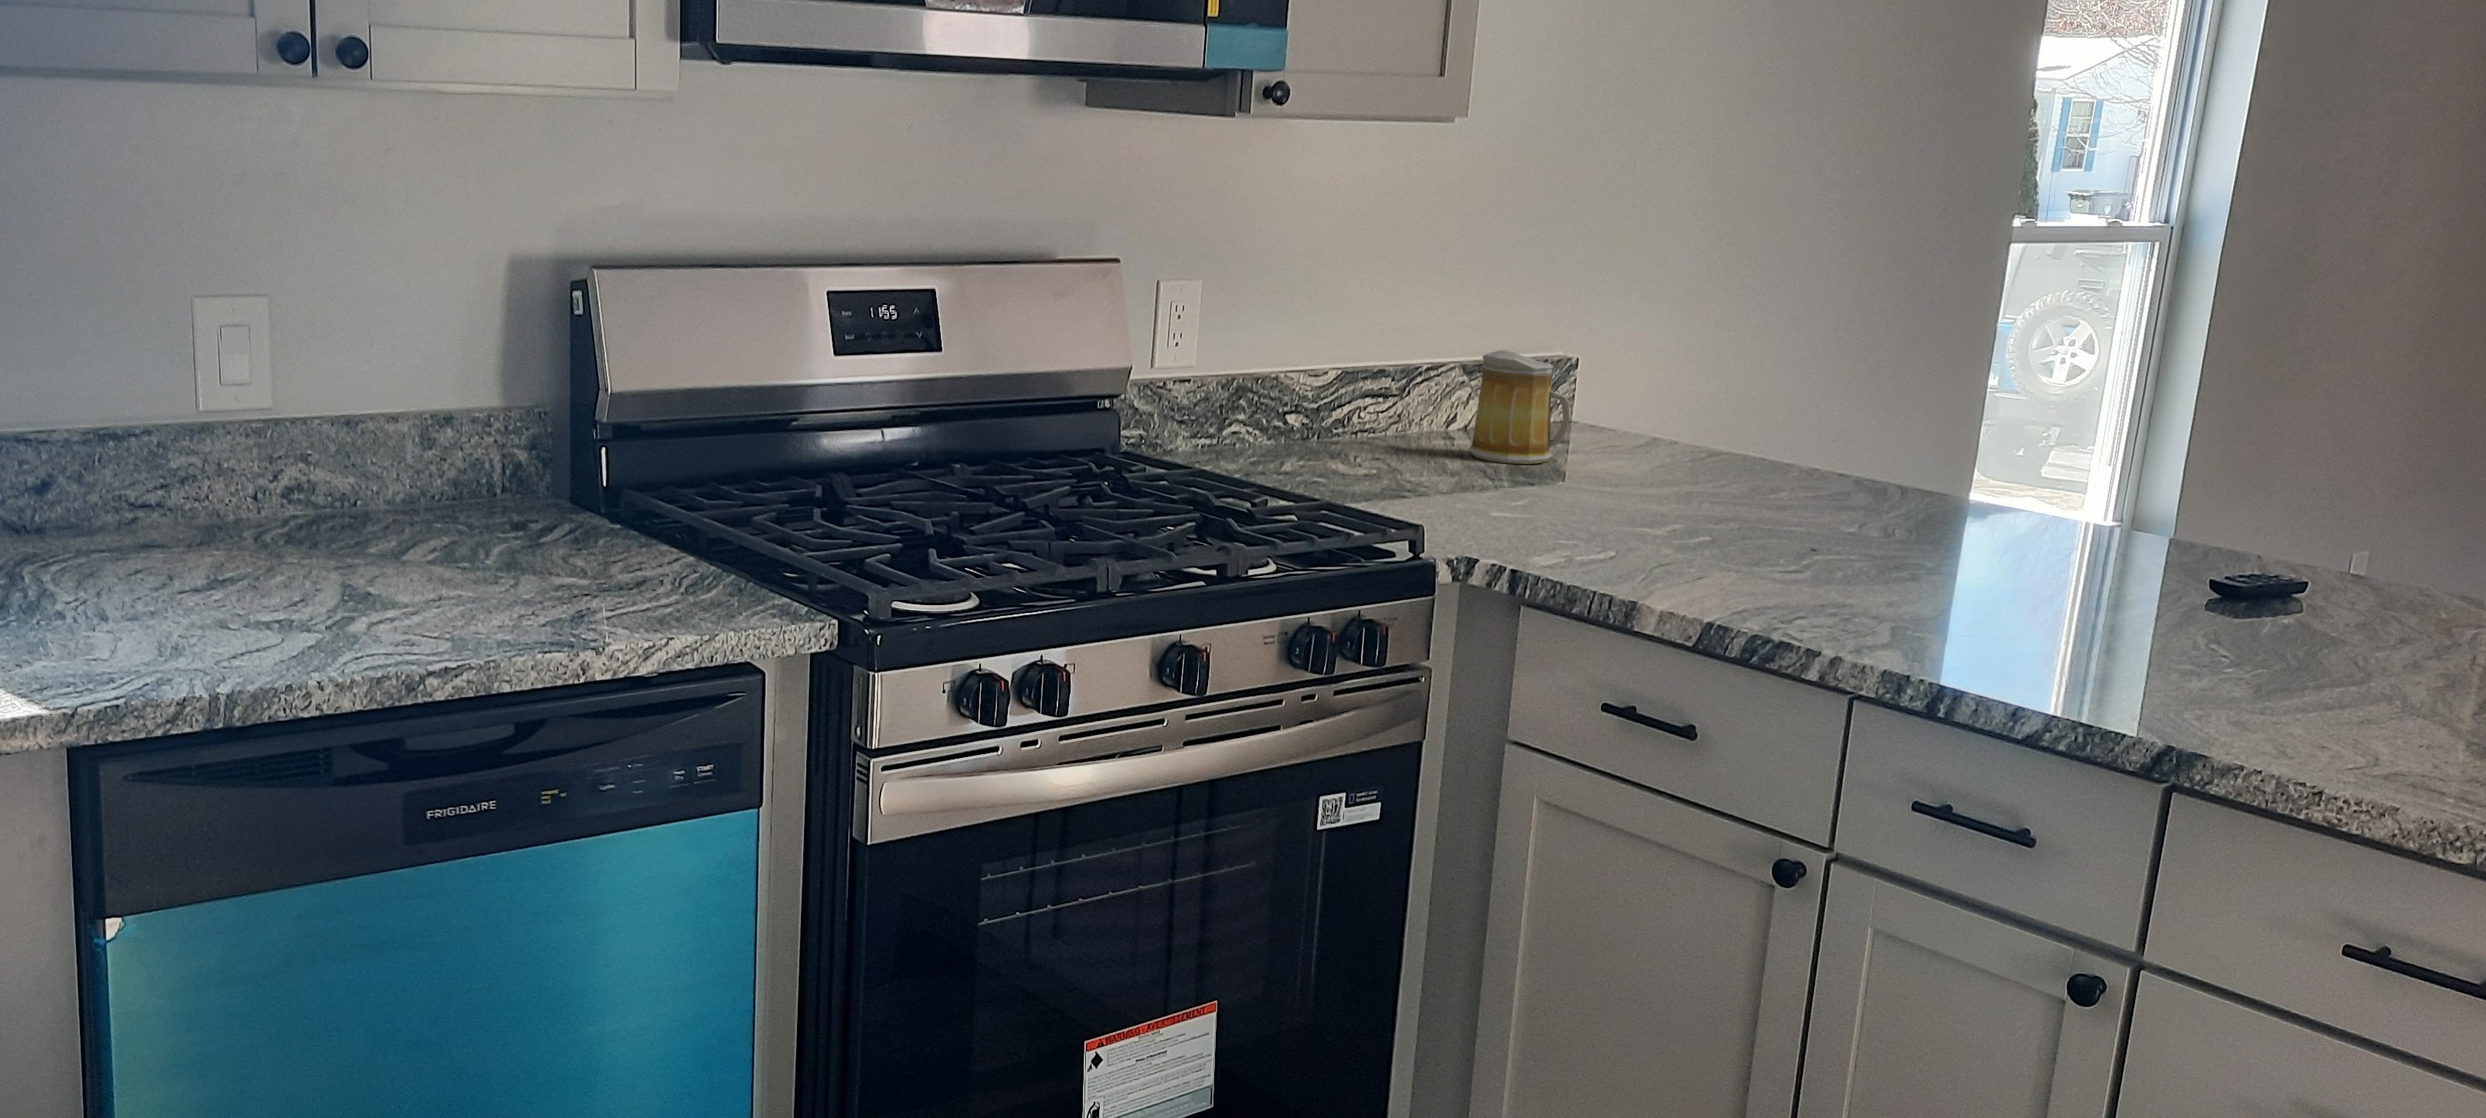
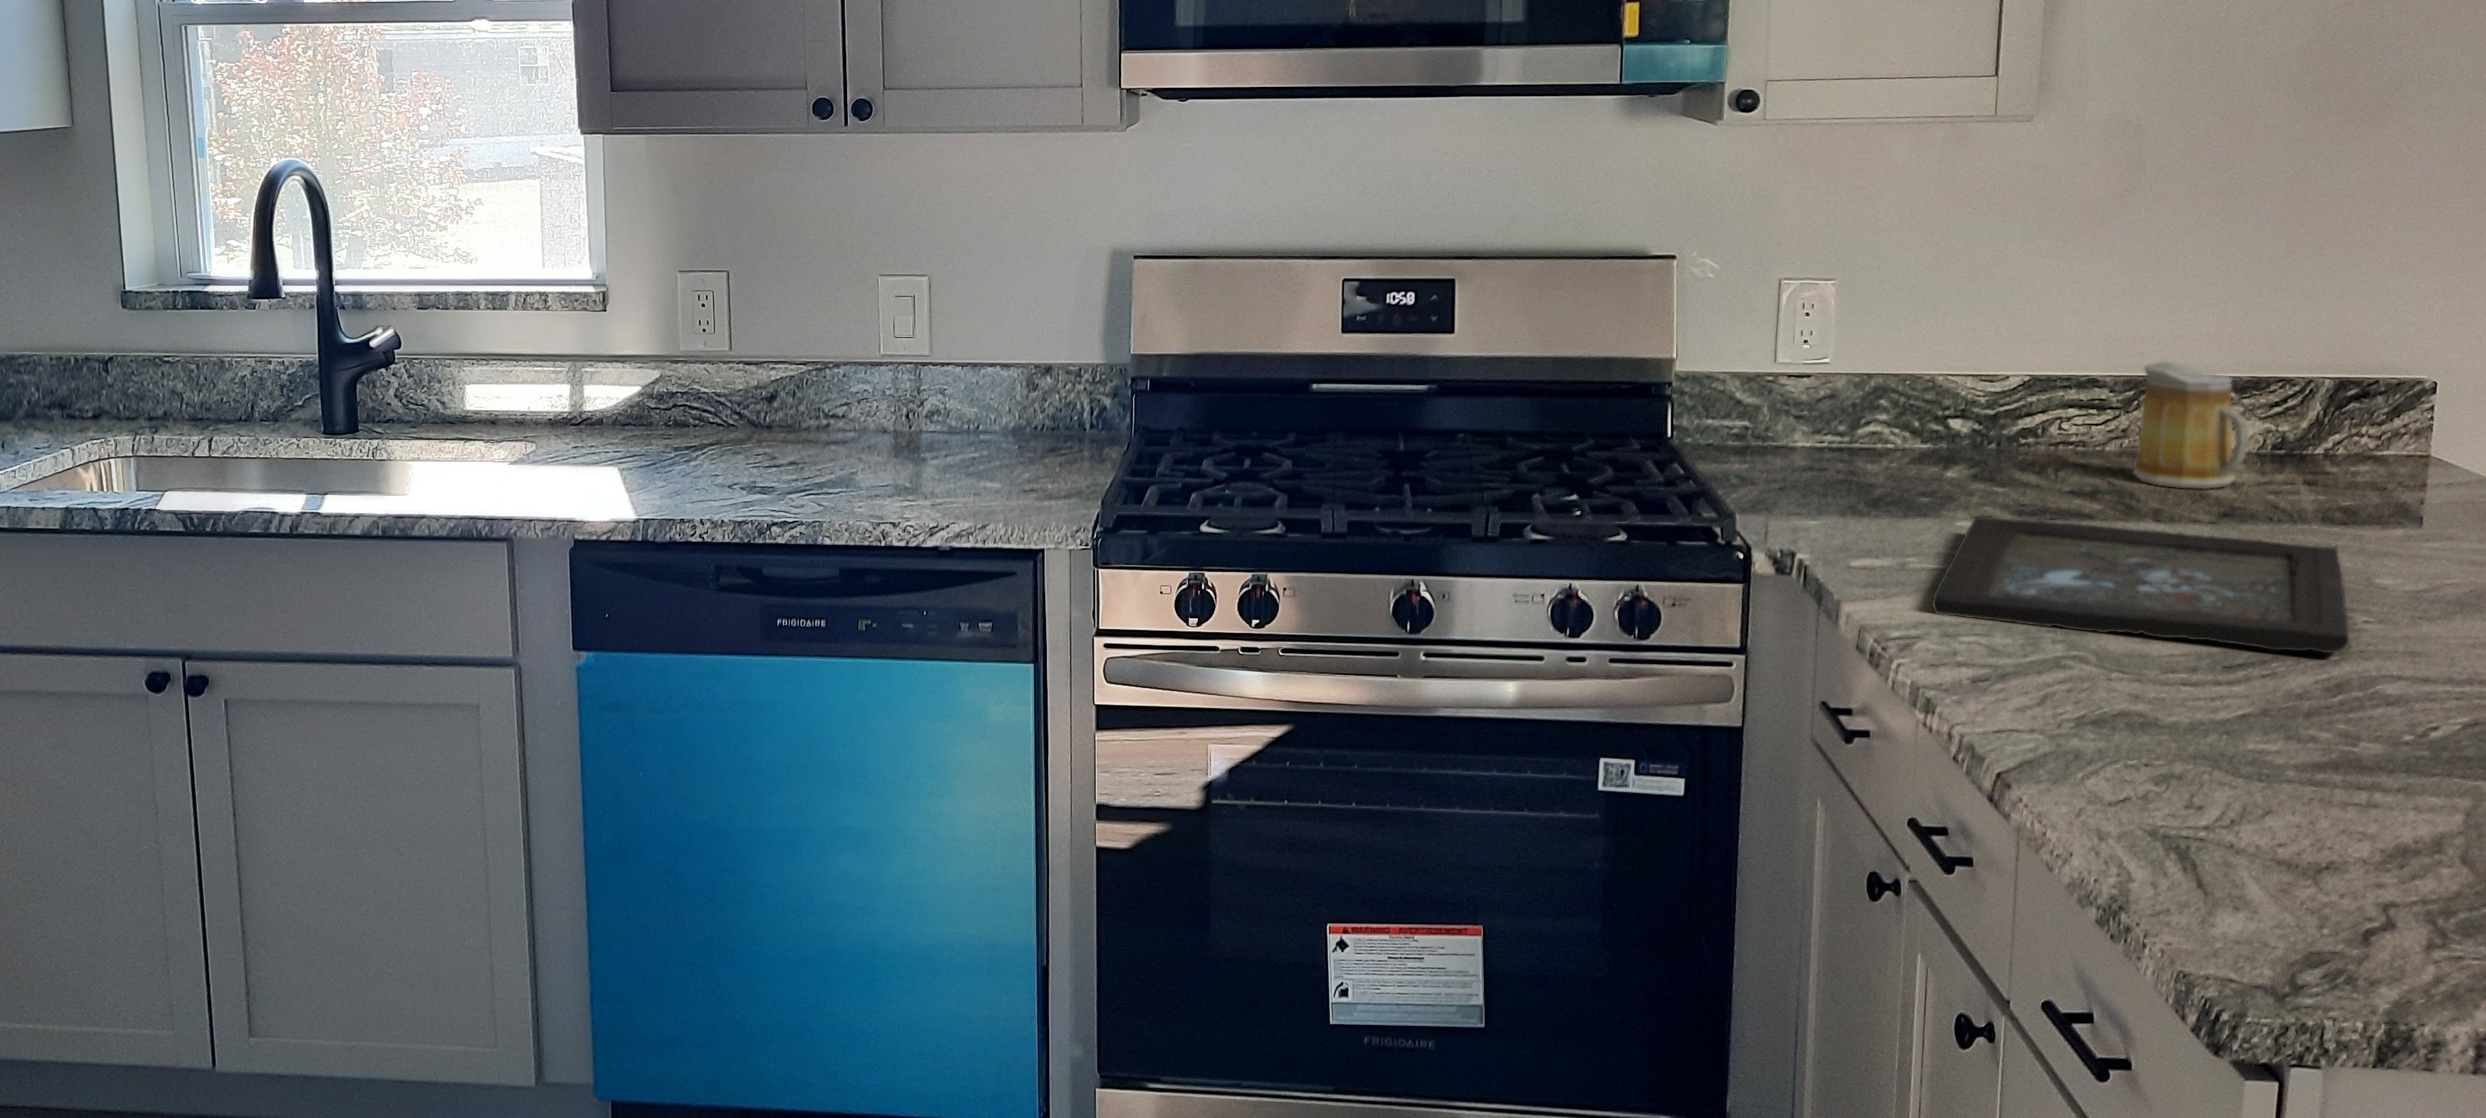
tray: none [1549,505,2032,606] -> present [1932,517,2349,653]

